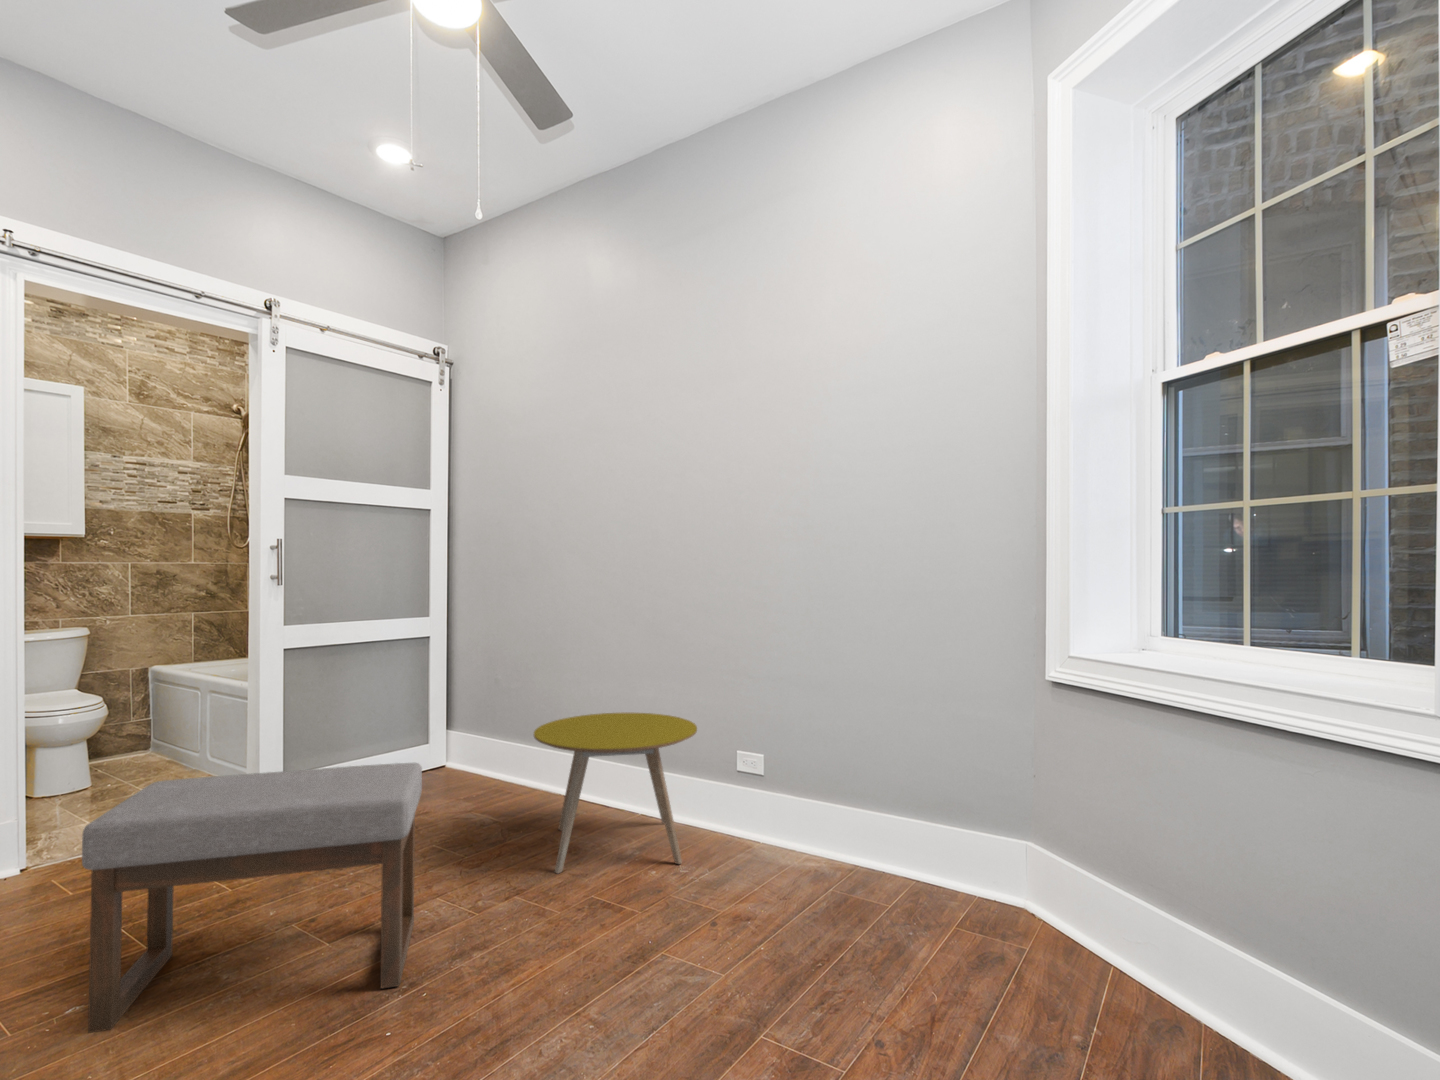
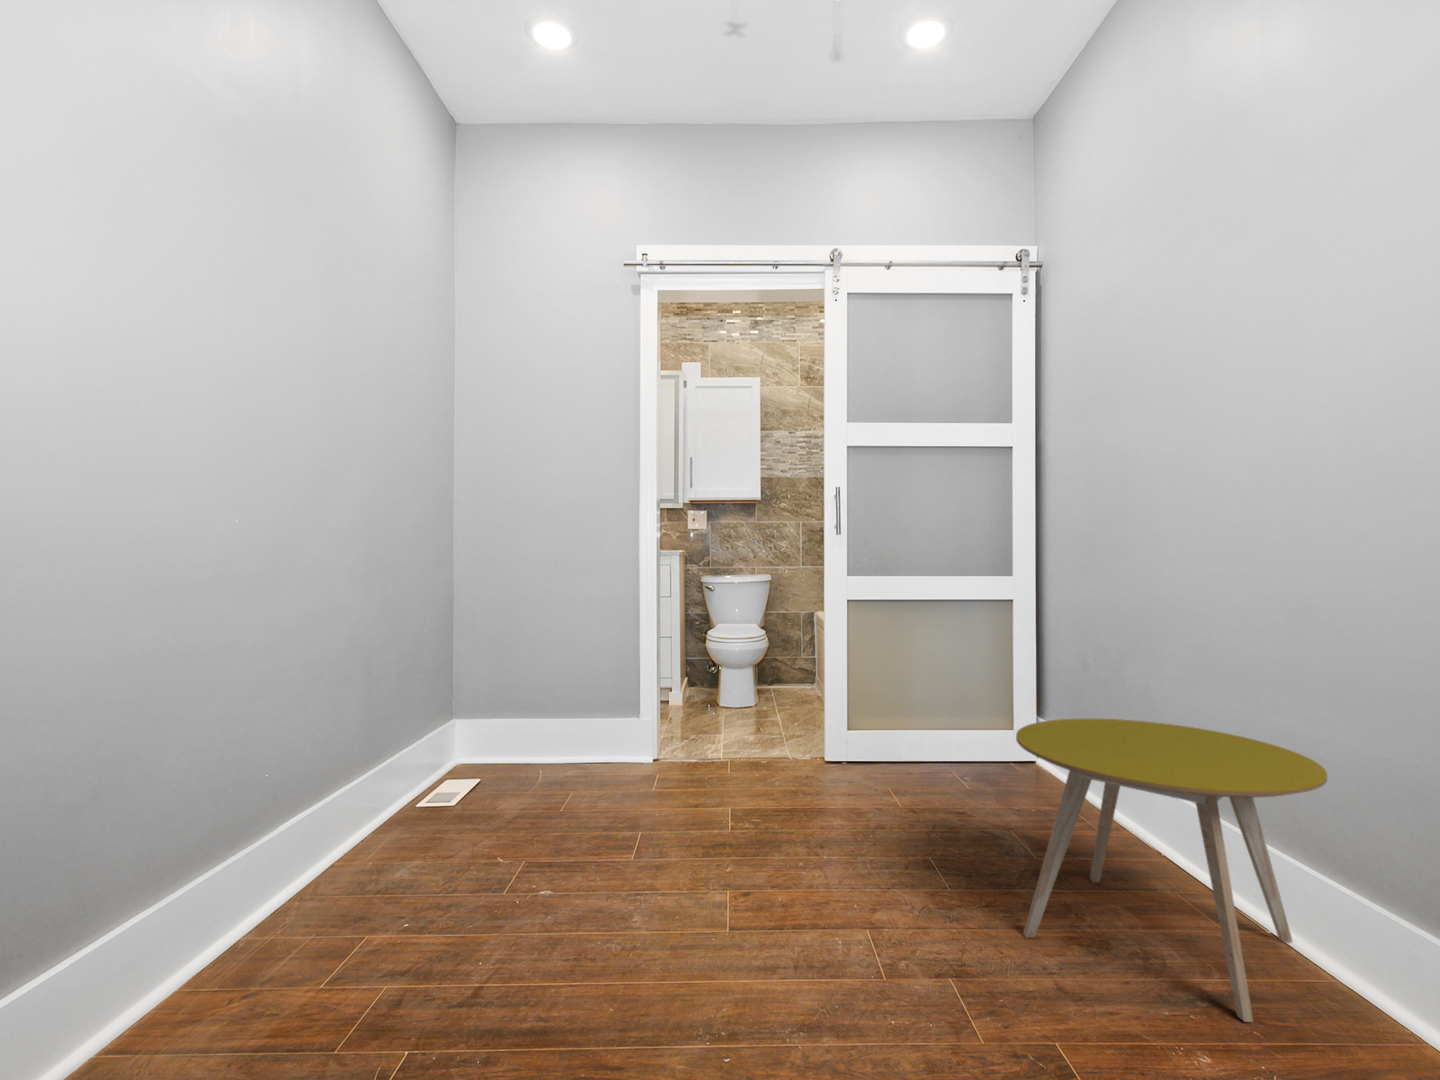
ottoman: present [82,763,422,1033] -> none [524,686,815,975]

